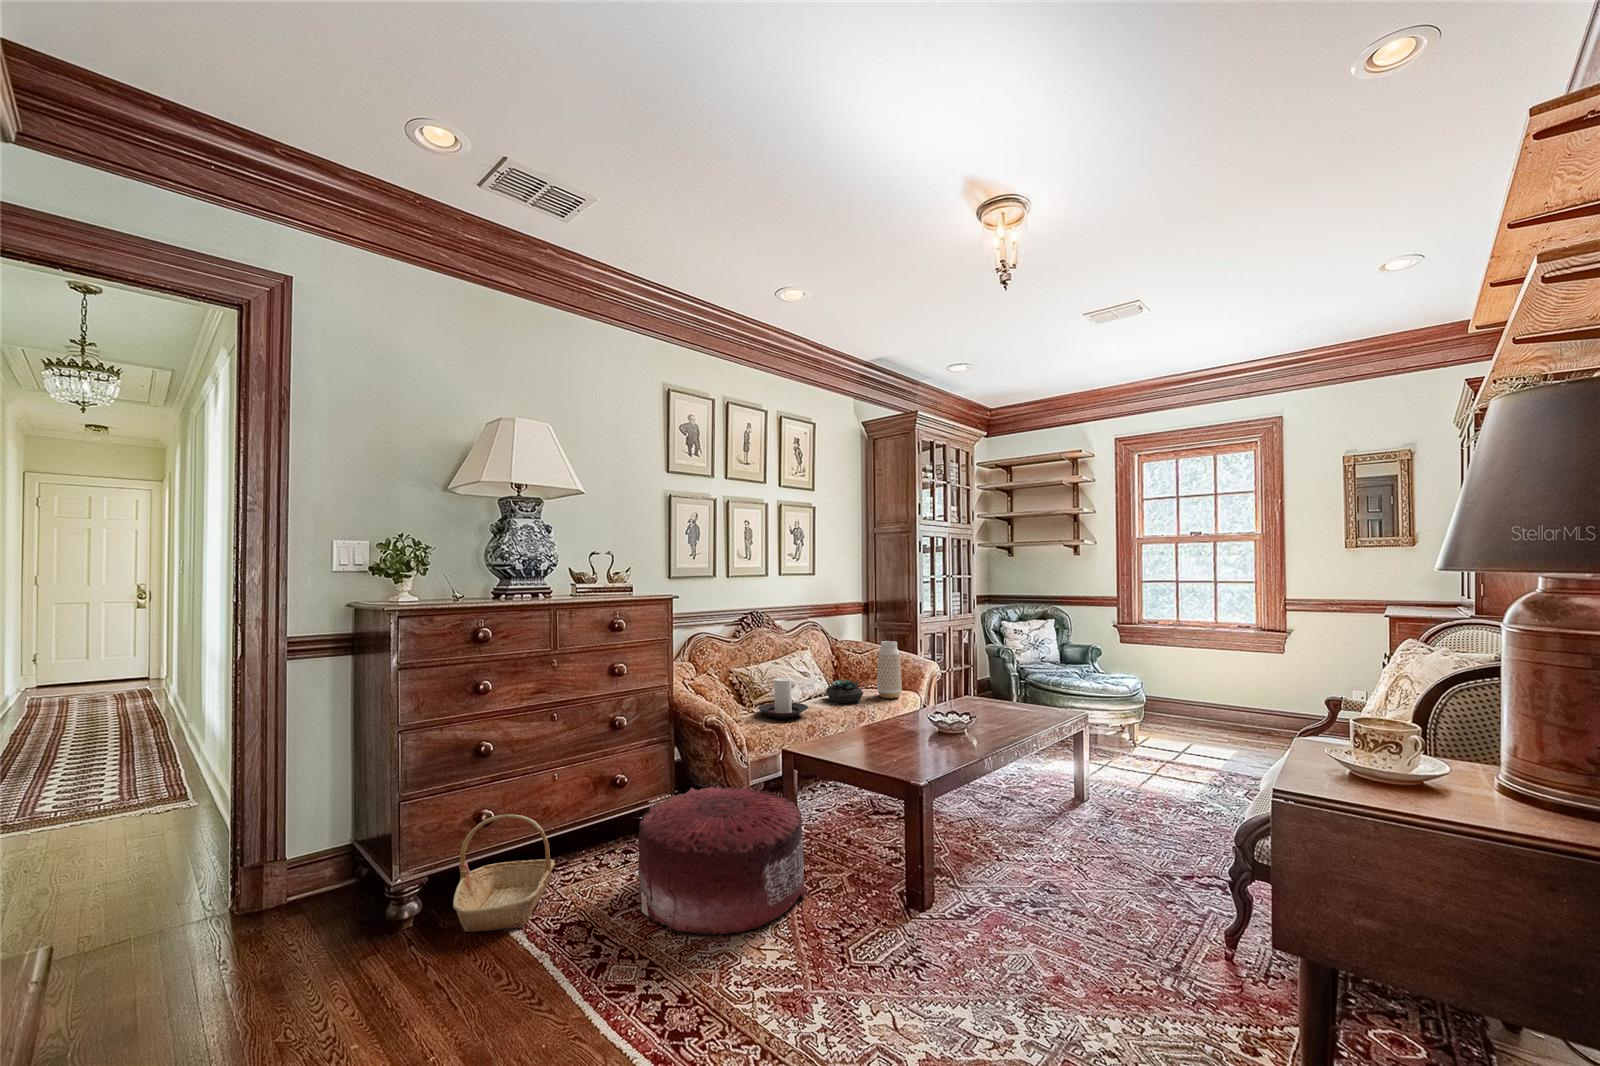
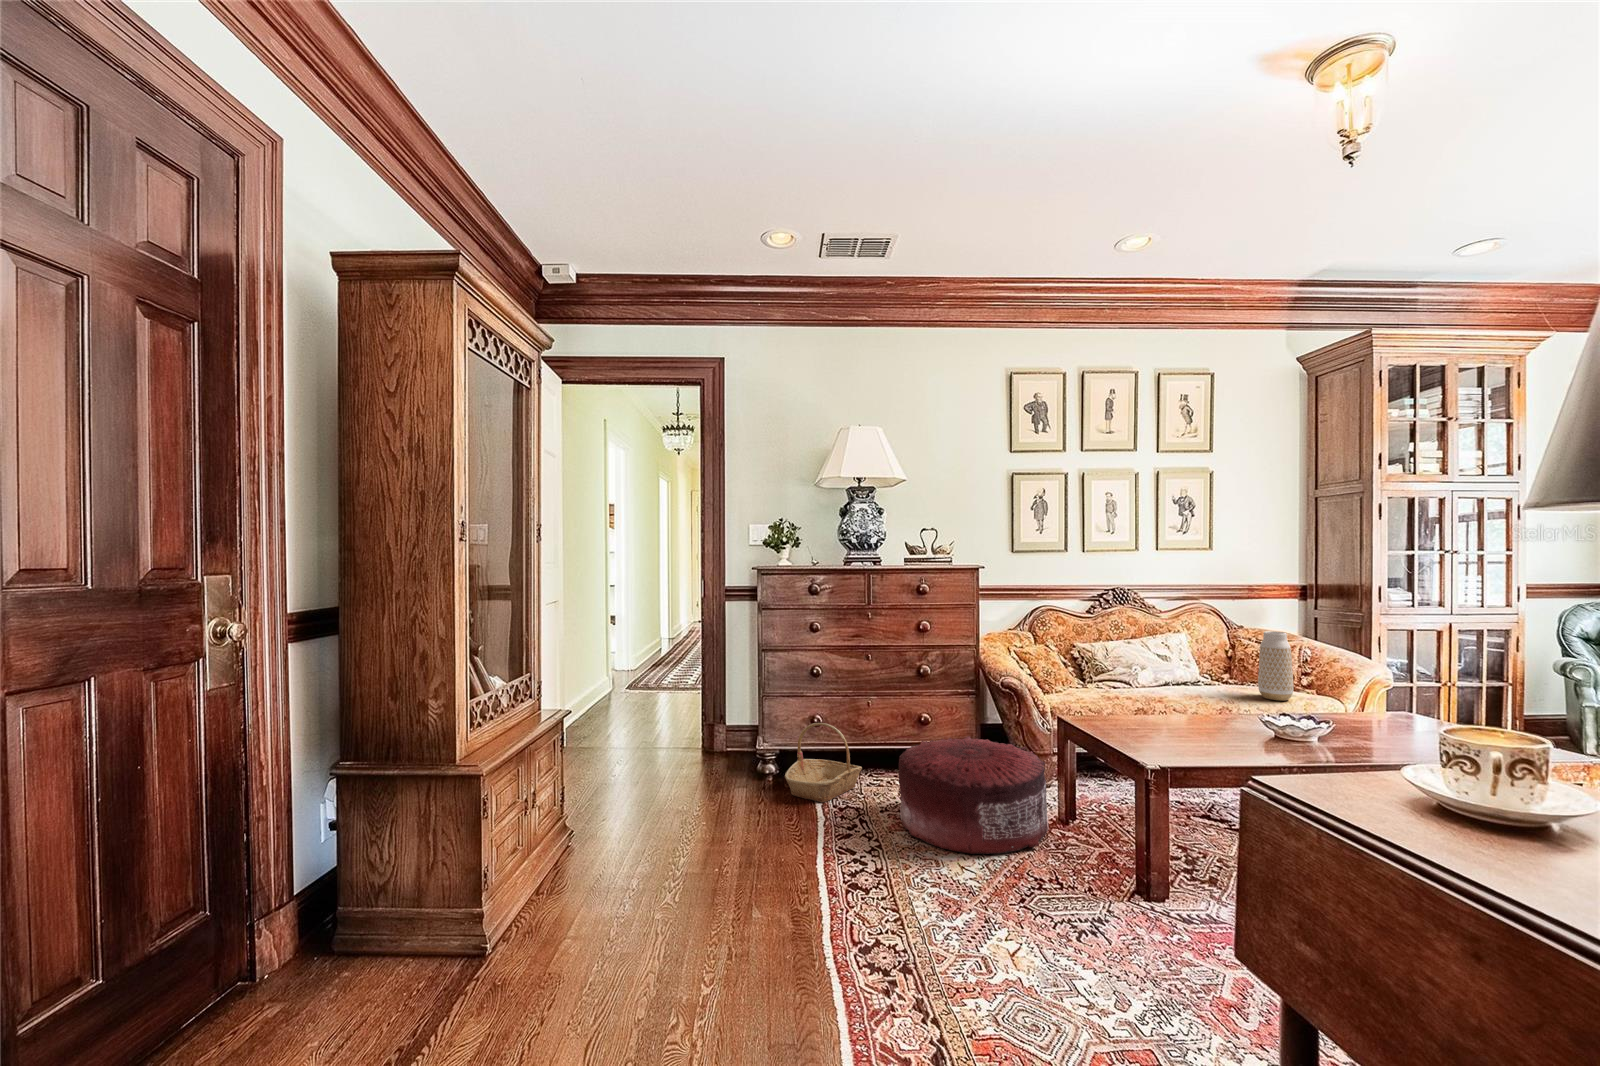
candle holder: present [758,678,808,718] -> none [1080,655,1137,698]
succulent plant: present [826,679,863,703] -> none [1183,669,1229,697]

